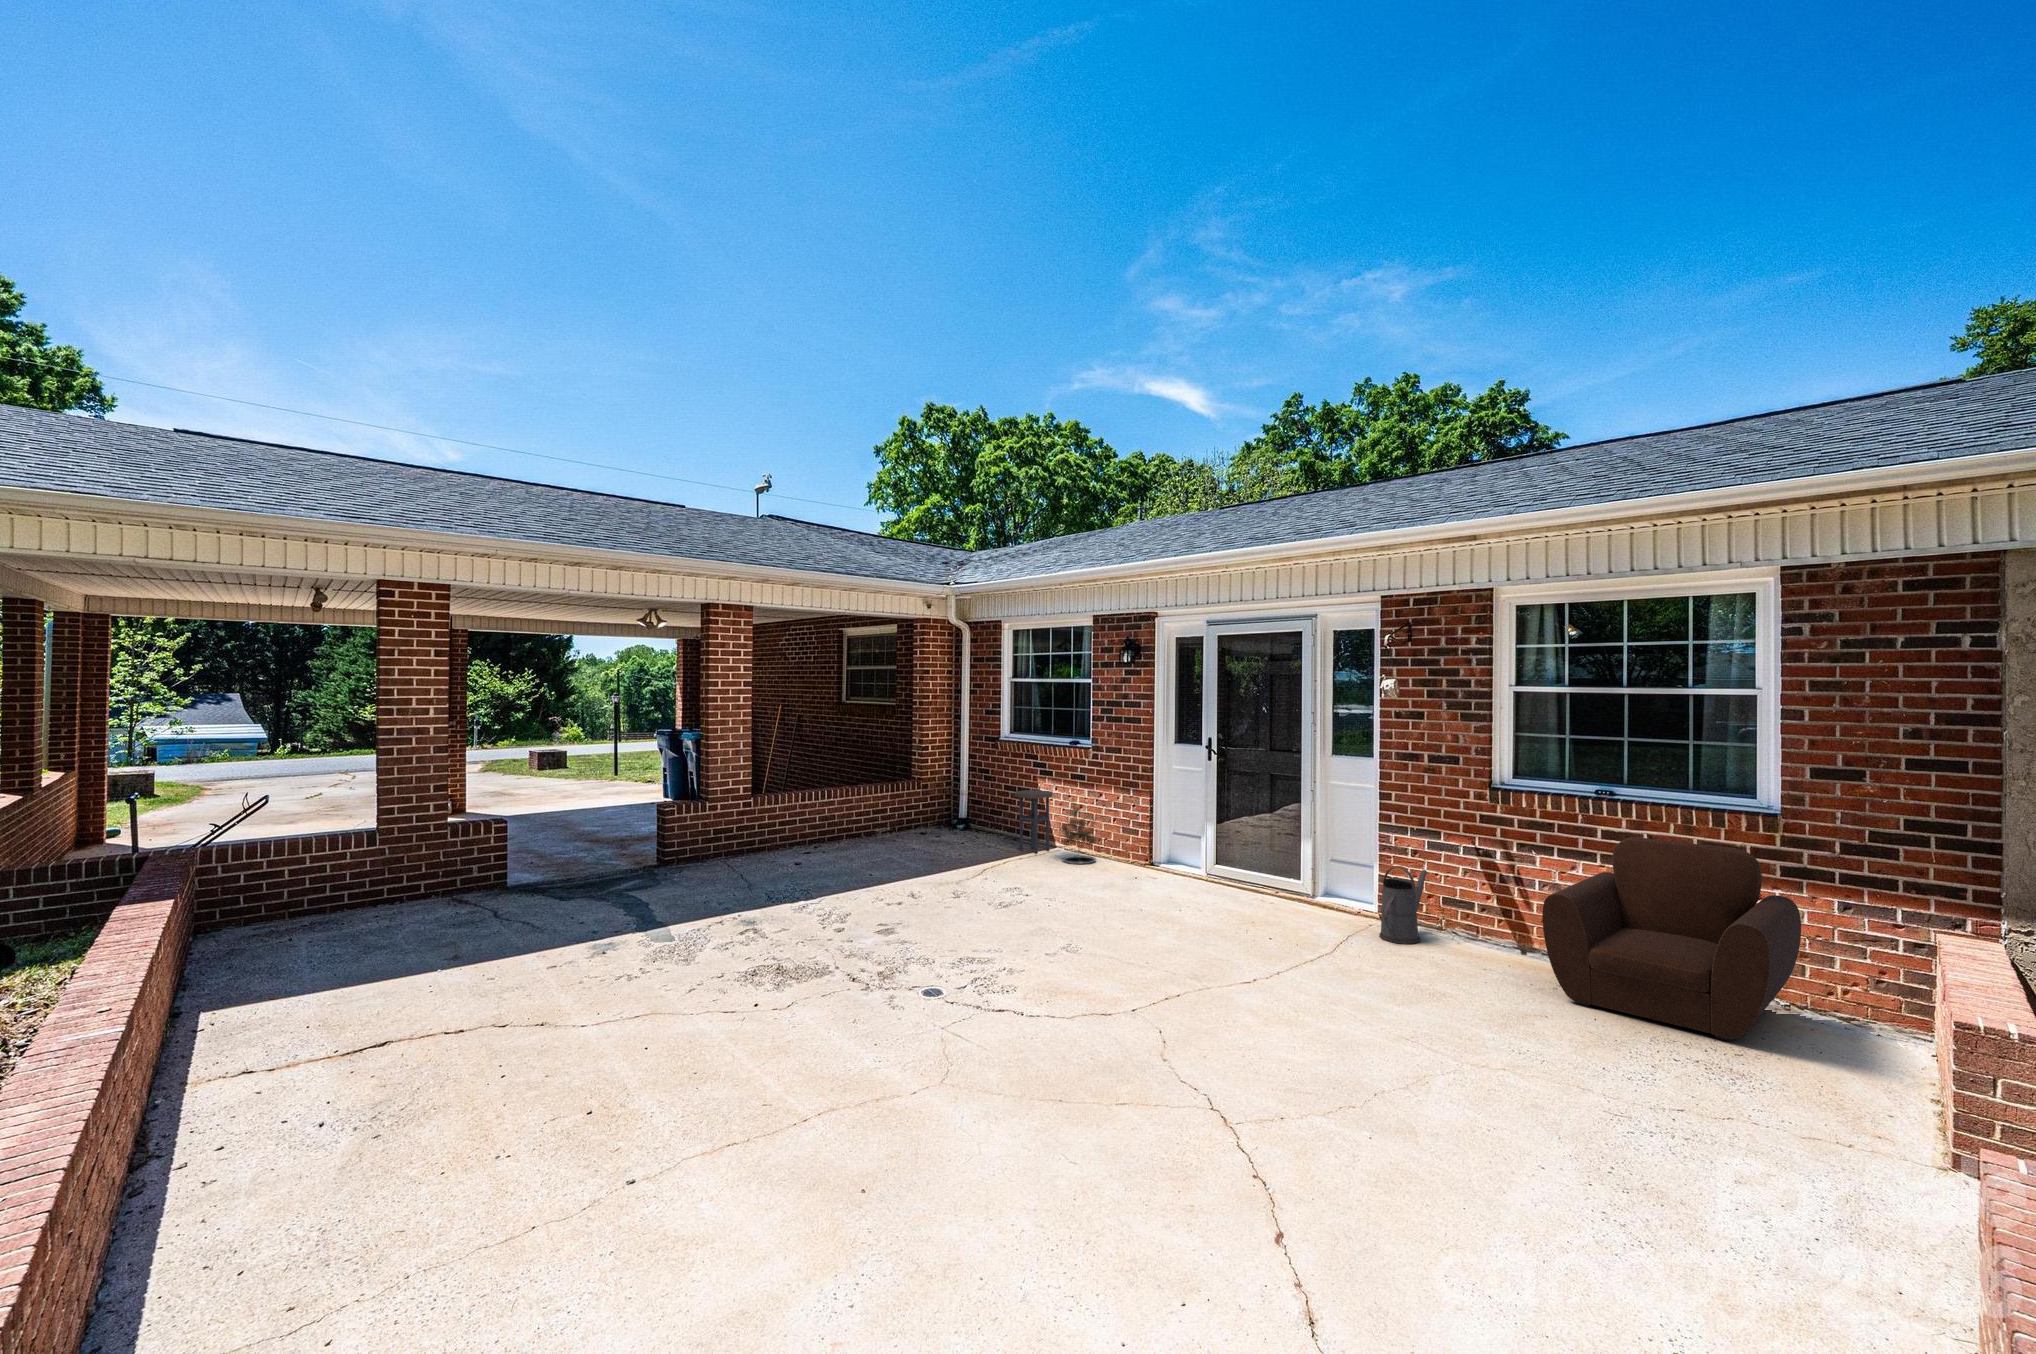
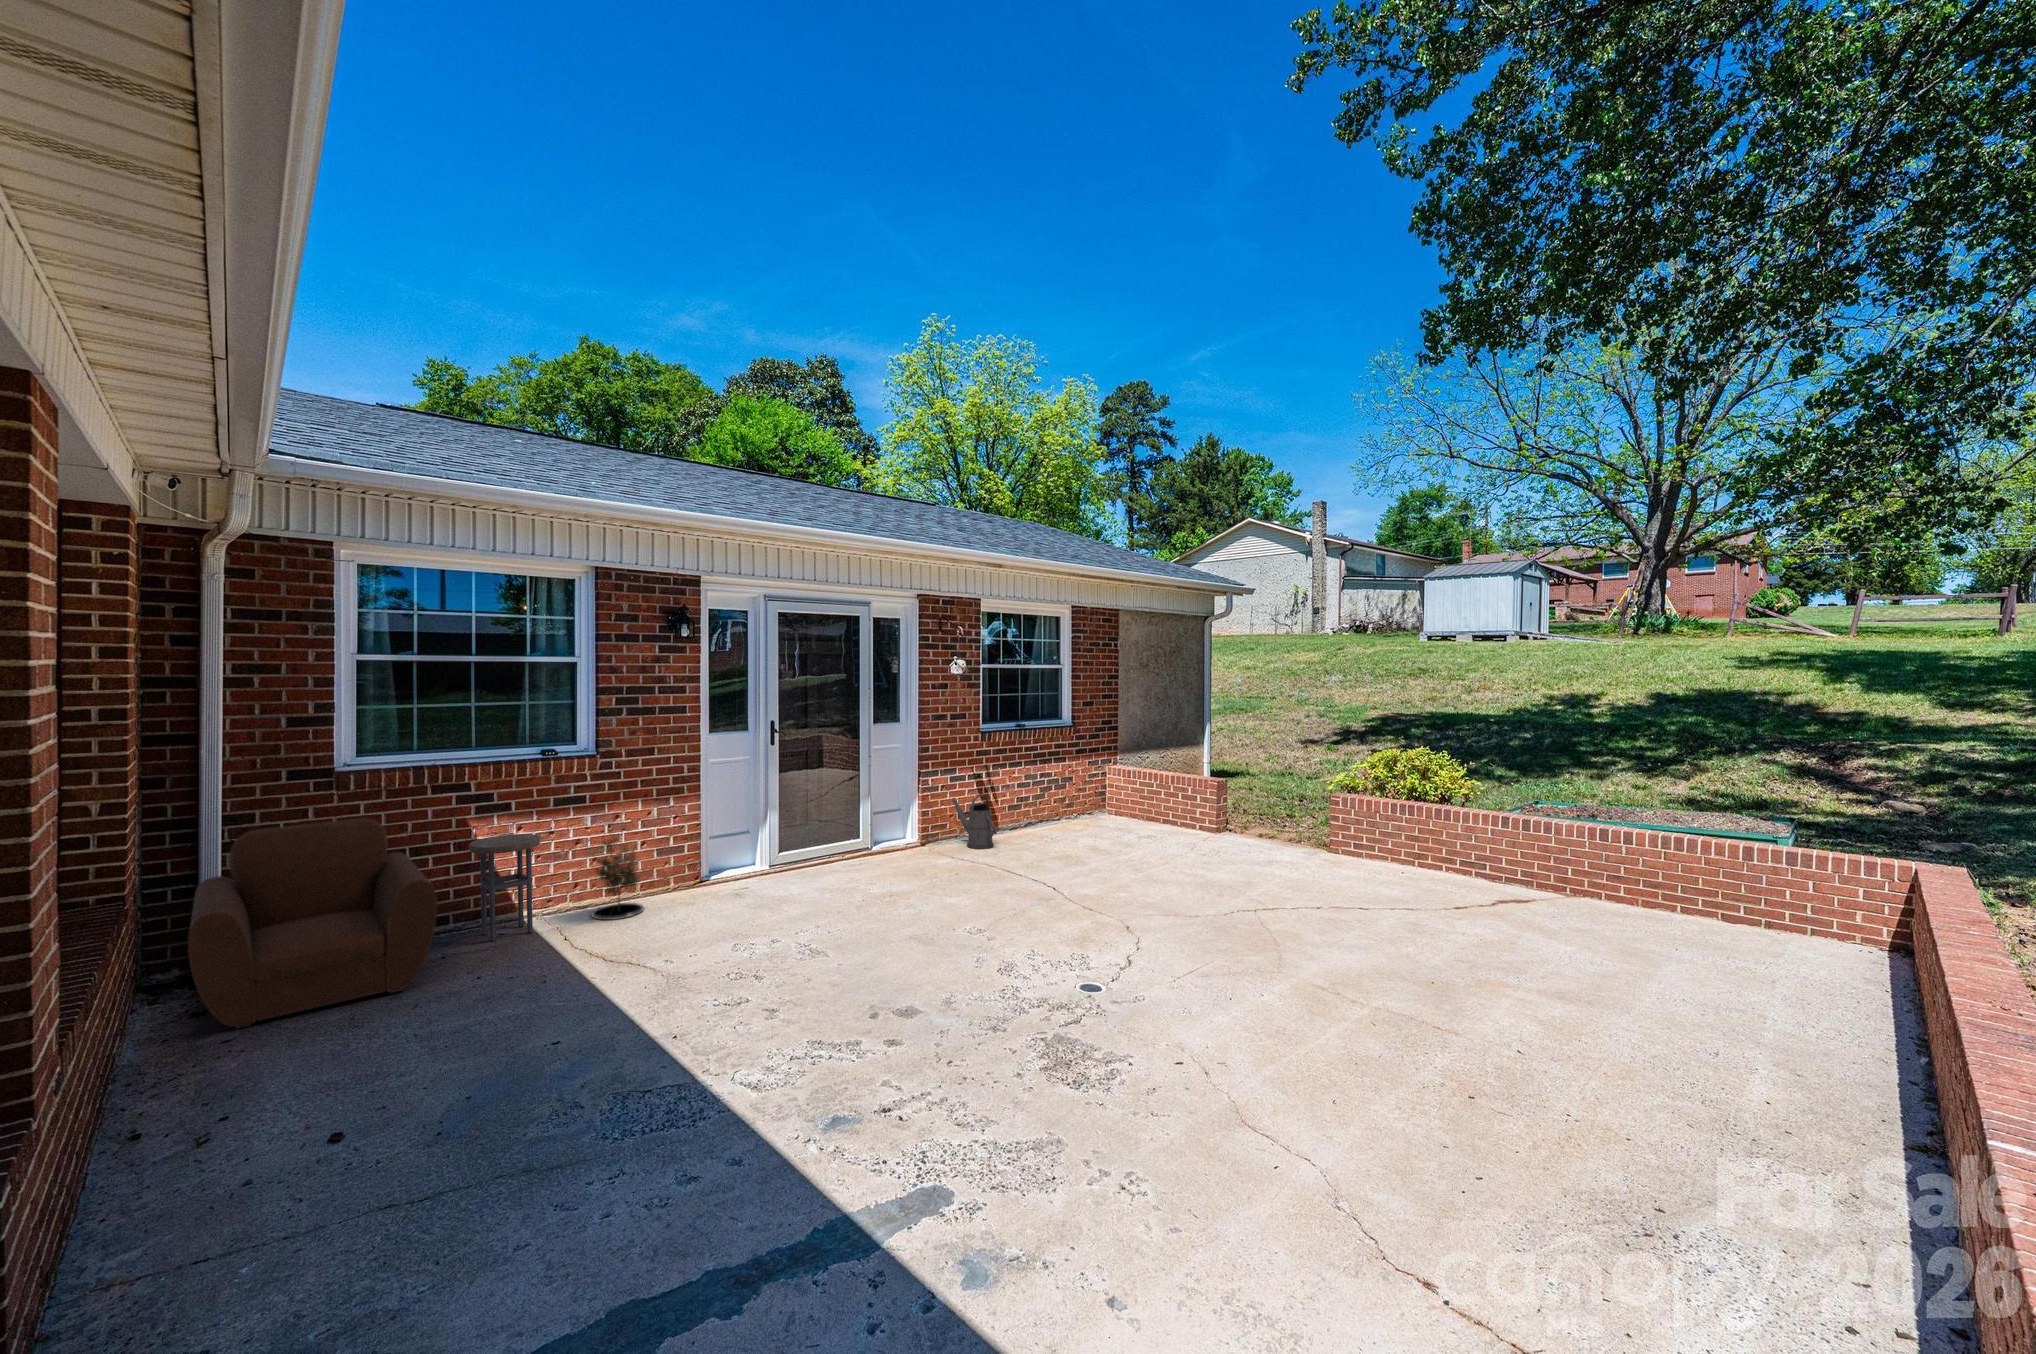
armchair: present [1542,837,1801,1041] -> present [188,818,437,1029]

